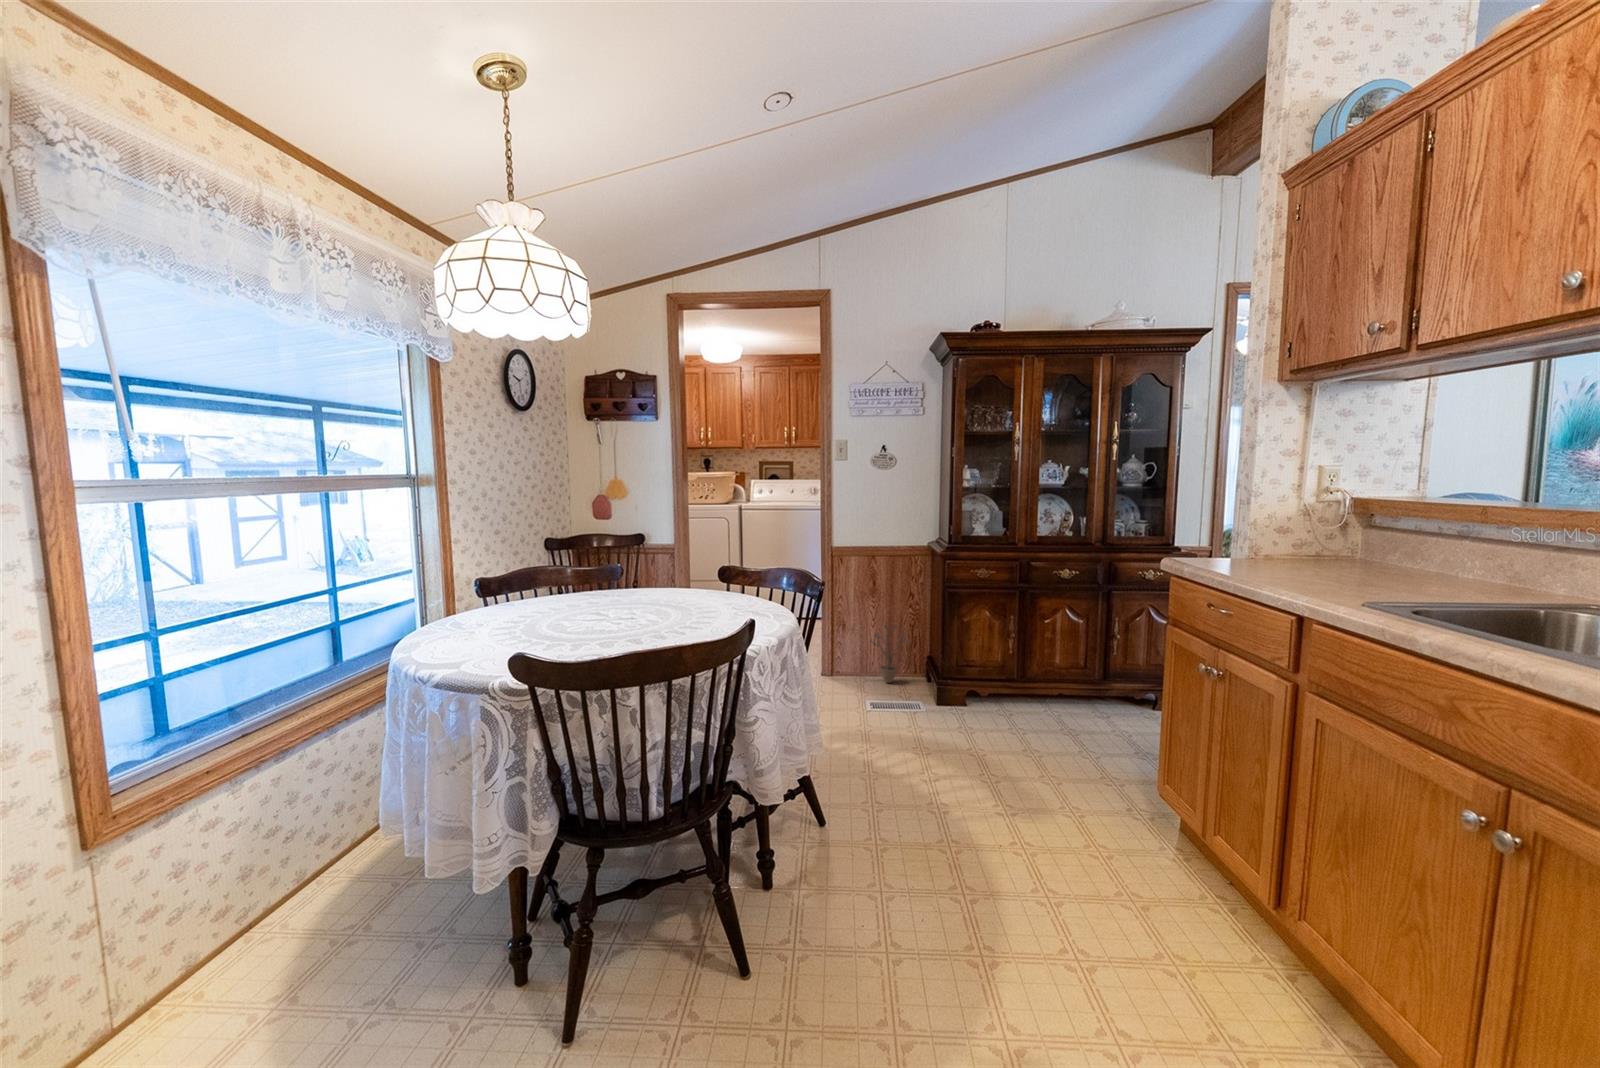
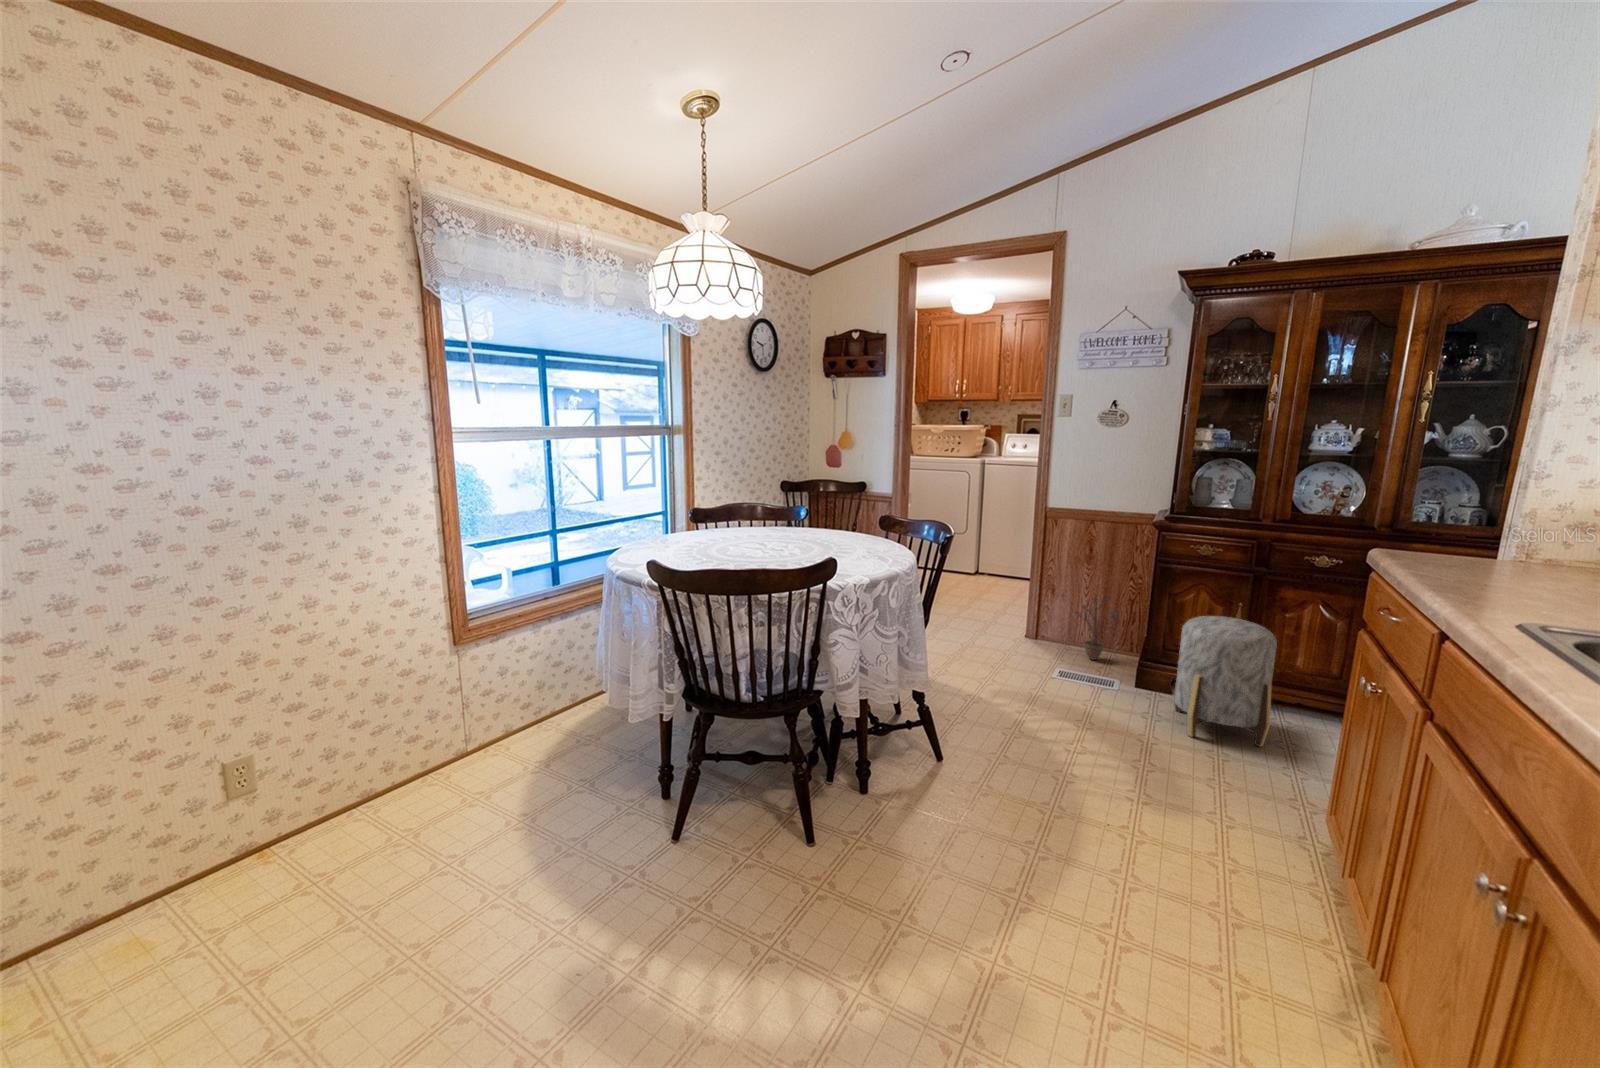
stool: none [973,627,1055,738] -> present [1174,616,1277,747]

